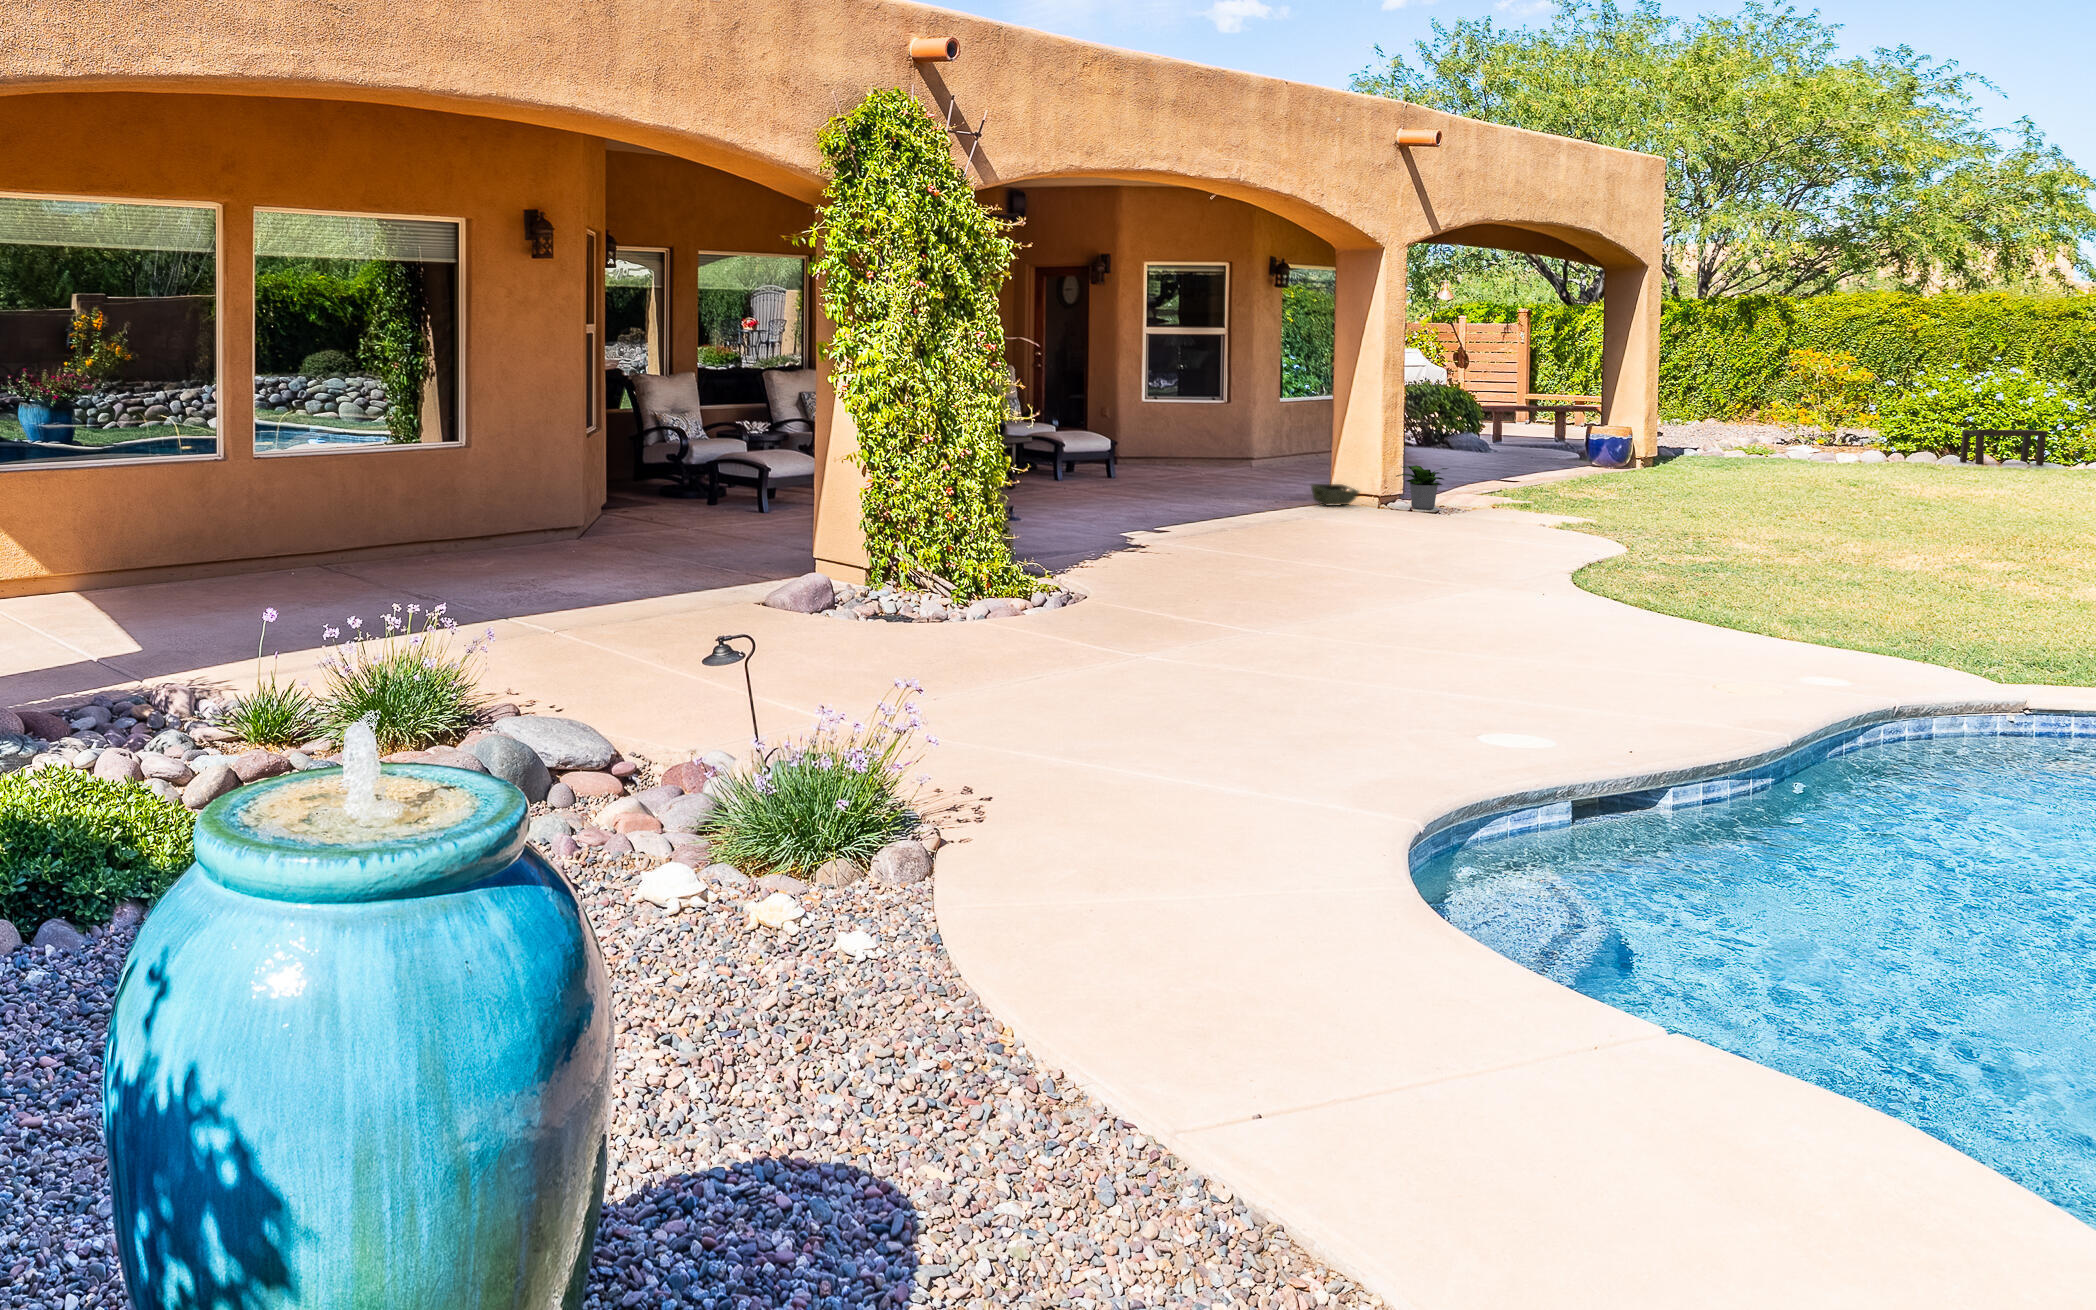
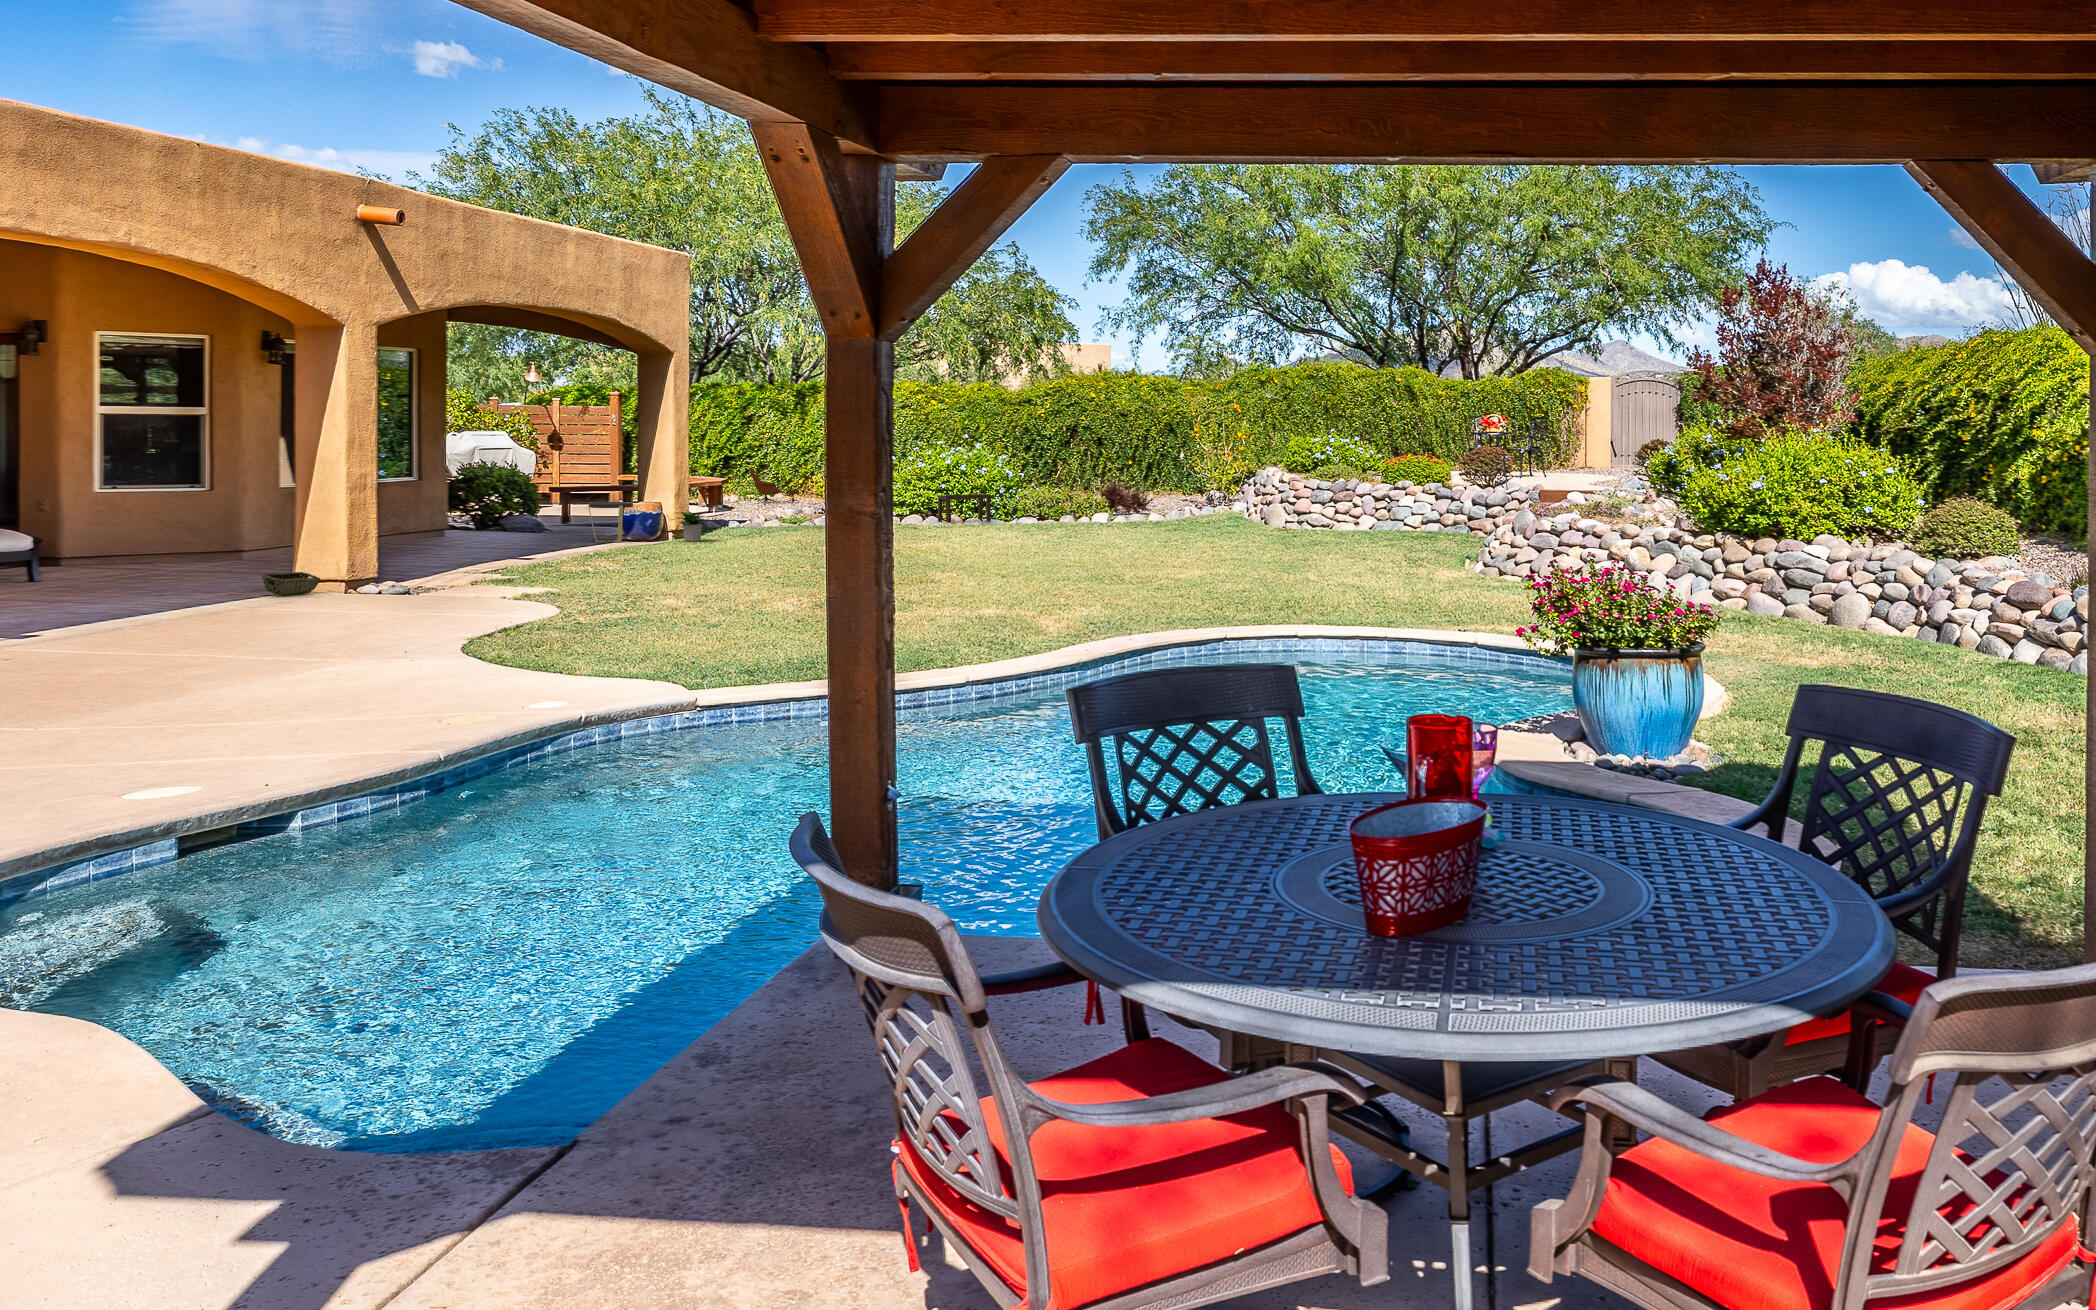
lounge chair: none [1669,390,1731,431] -> present [750,468,799,503]
side table: none [1552,424,1602,468] -> present [588,502,633,542]
potted plant: present [1396,465,1448,509] -> present [675,511,707,542]

